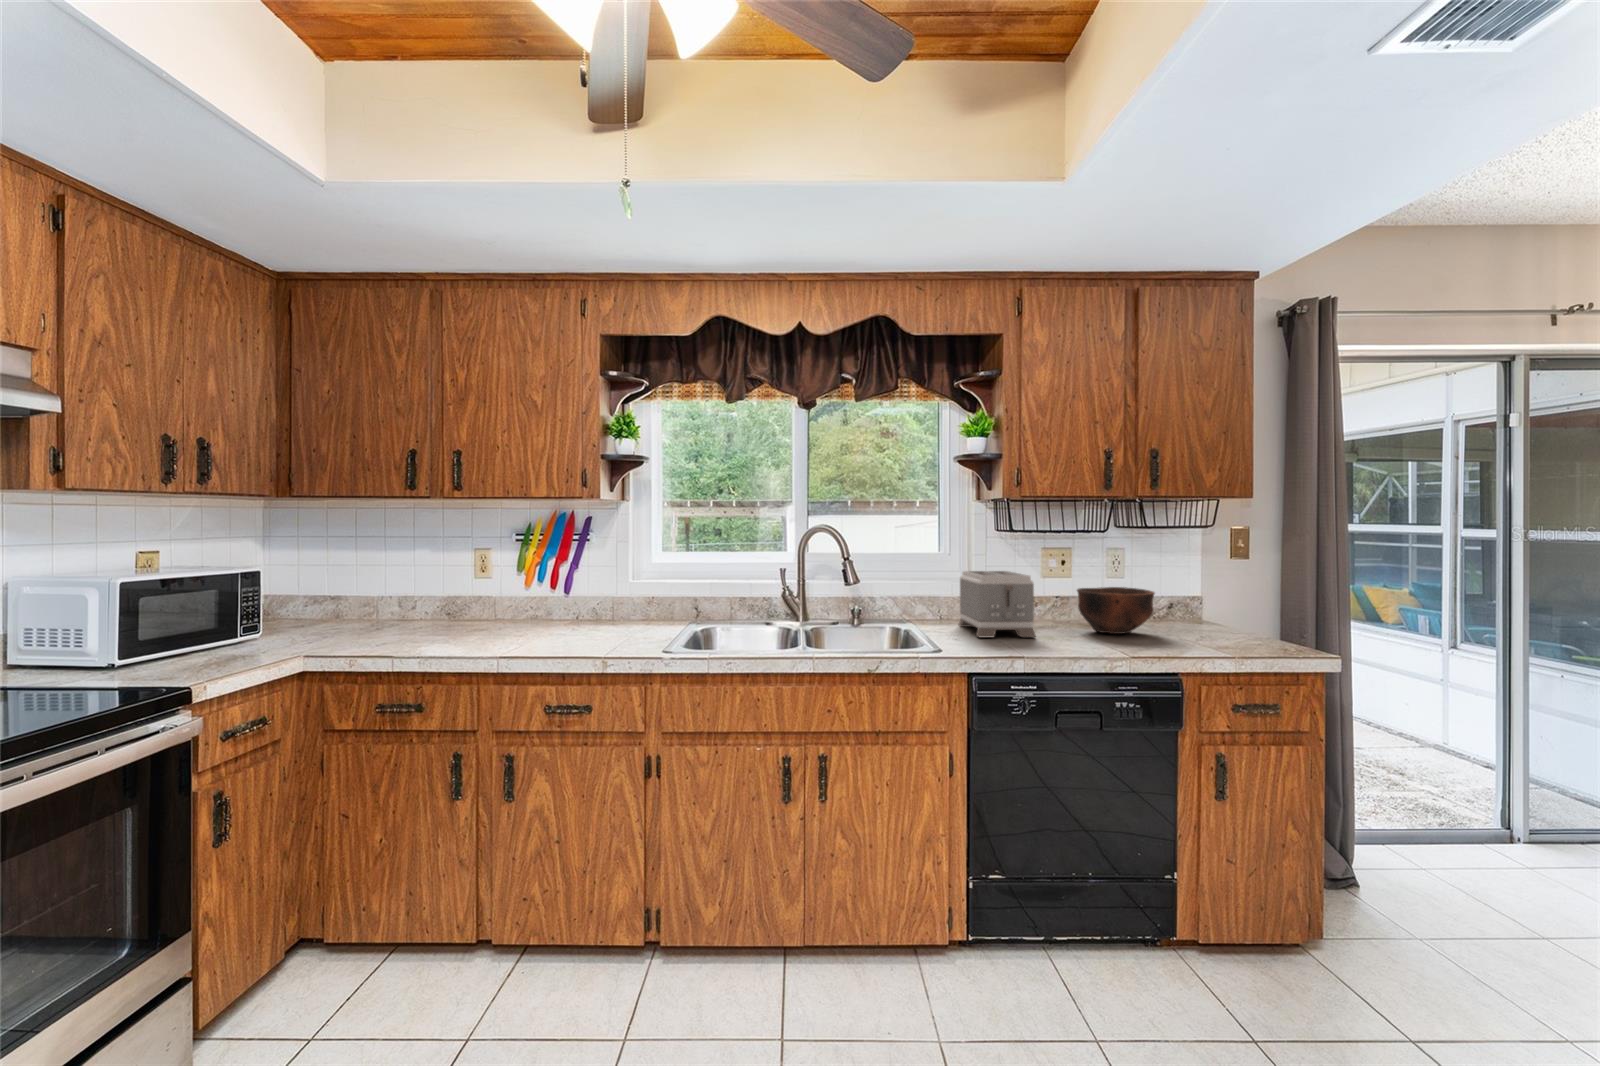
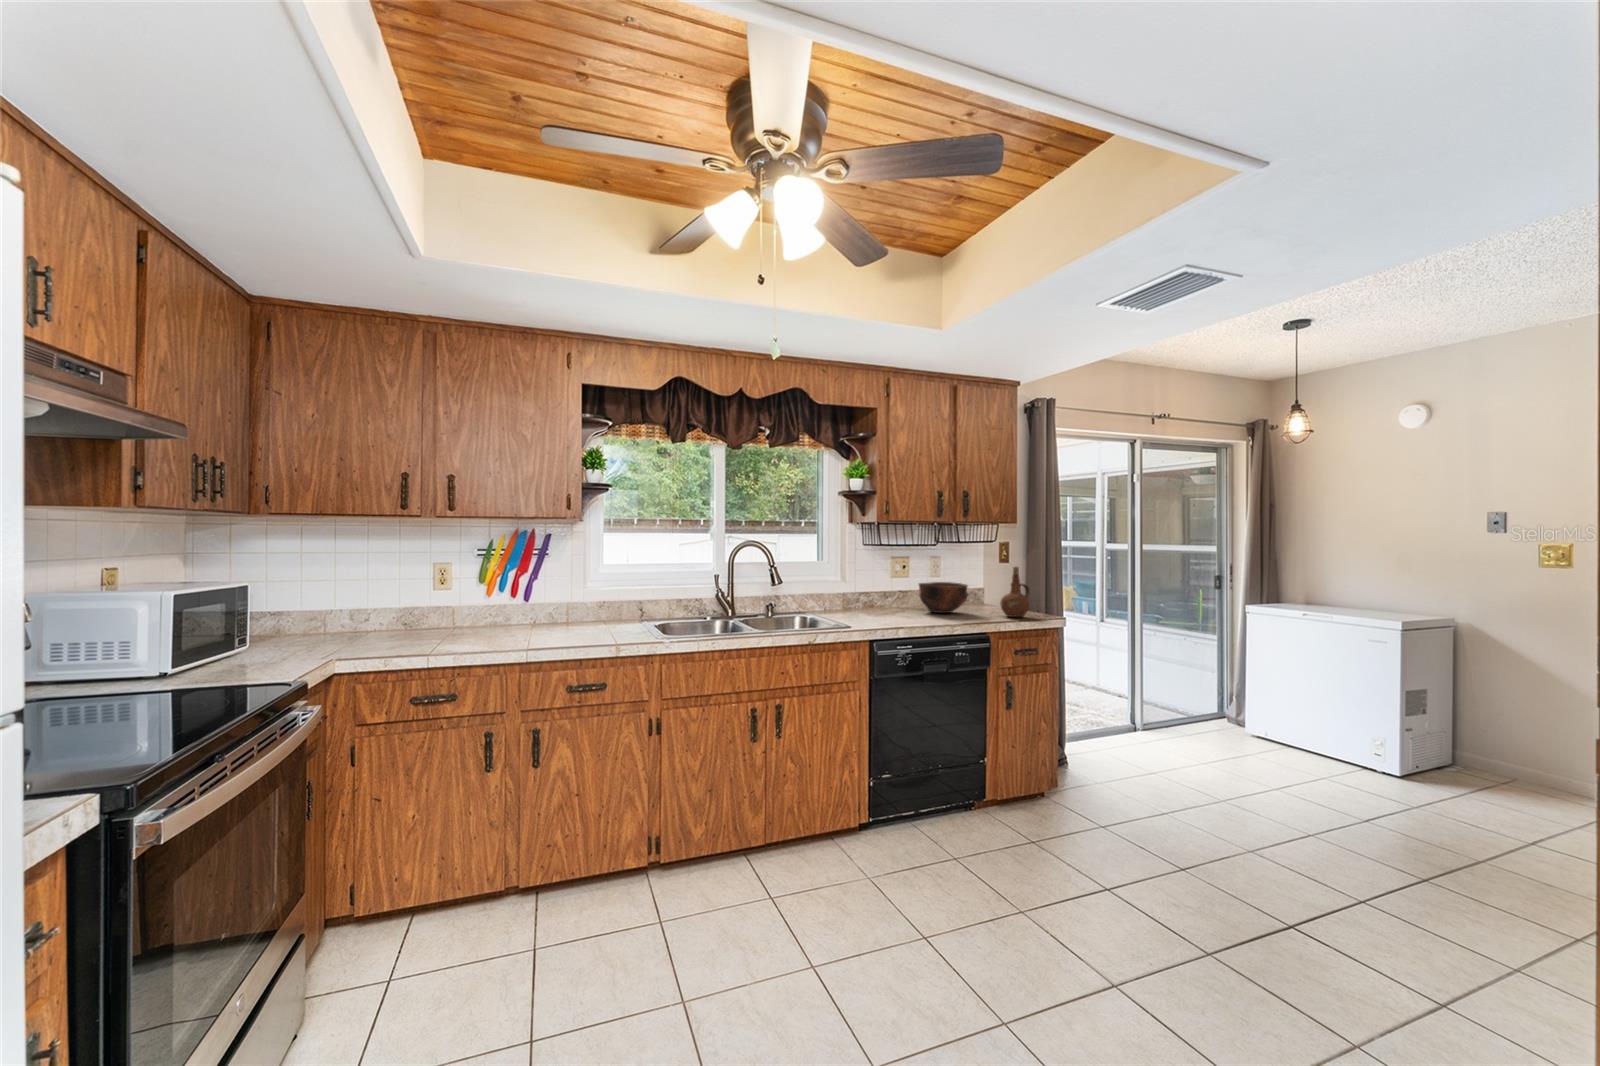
ceramic pitcher: none [1205,566,1256,646] -> present [1000,567,1030,617]
toaster: present [958,571,1036,638] -> none [838,572,901,619]

